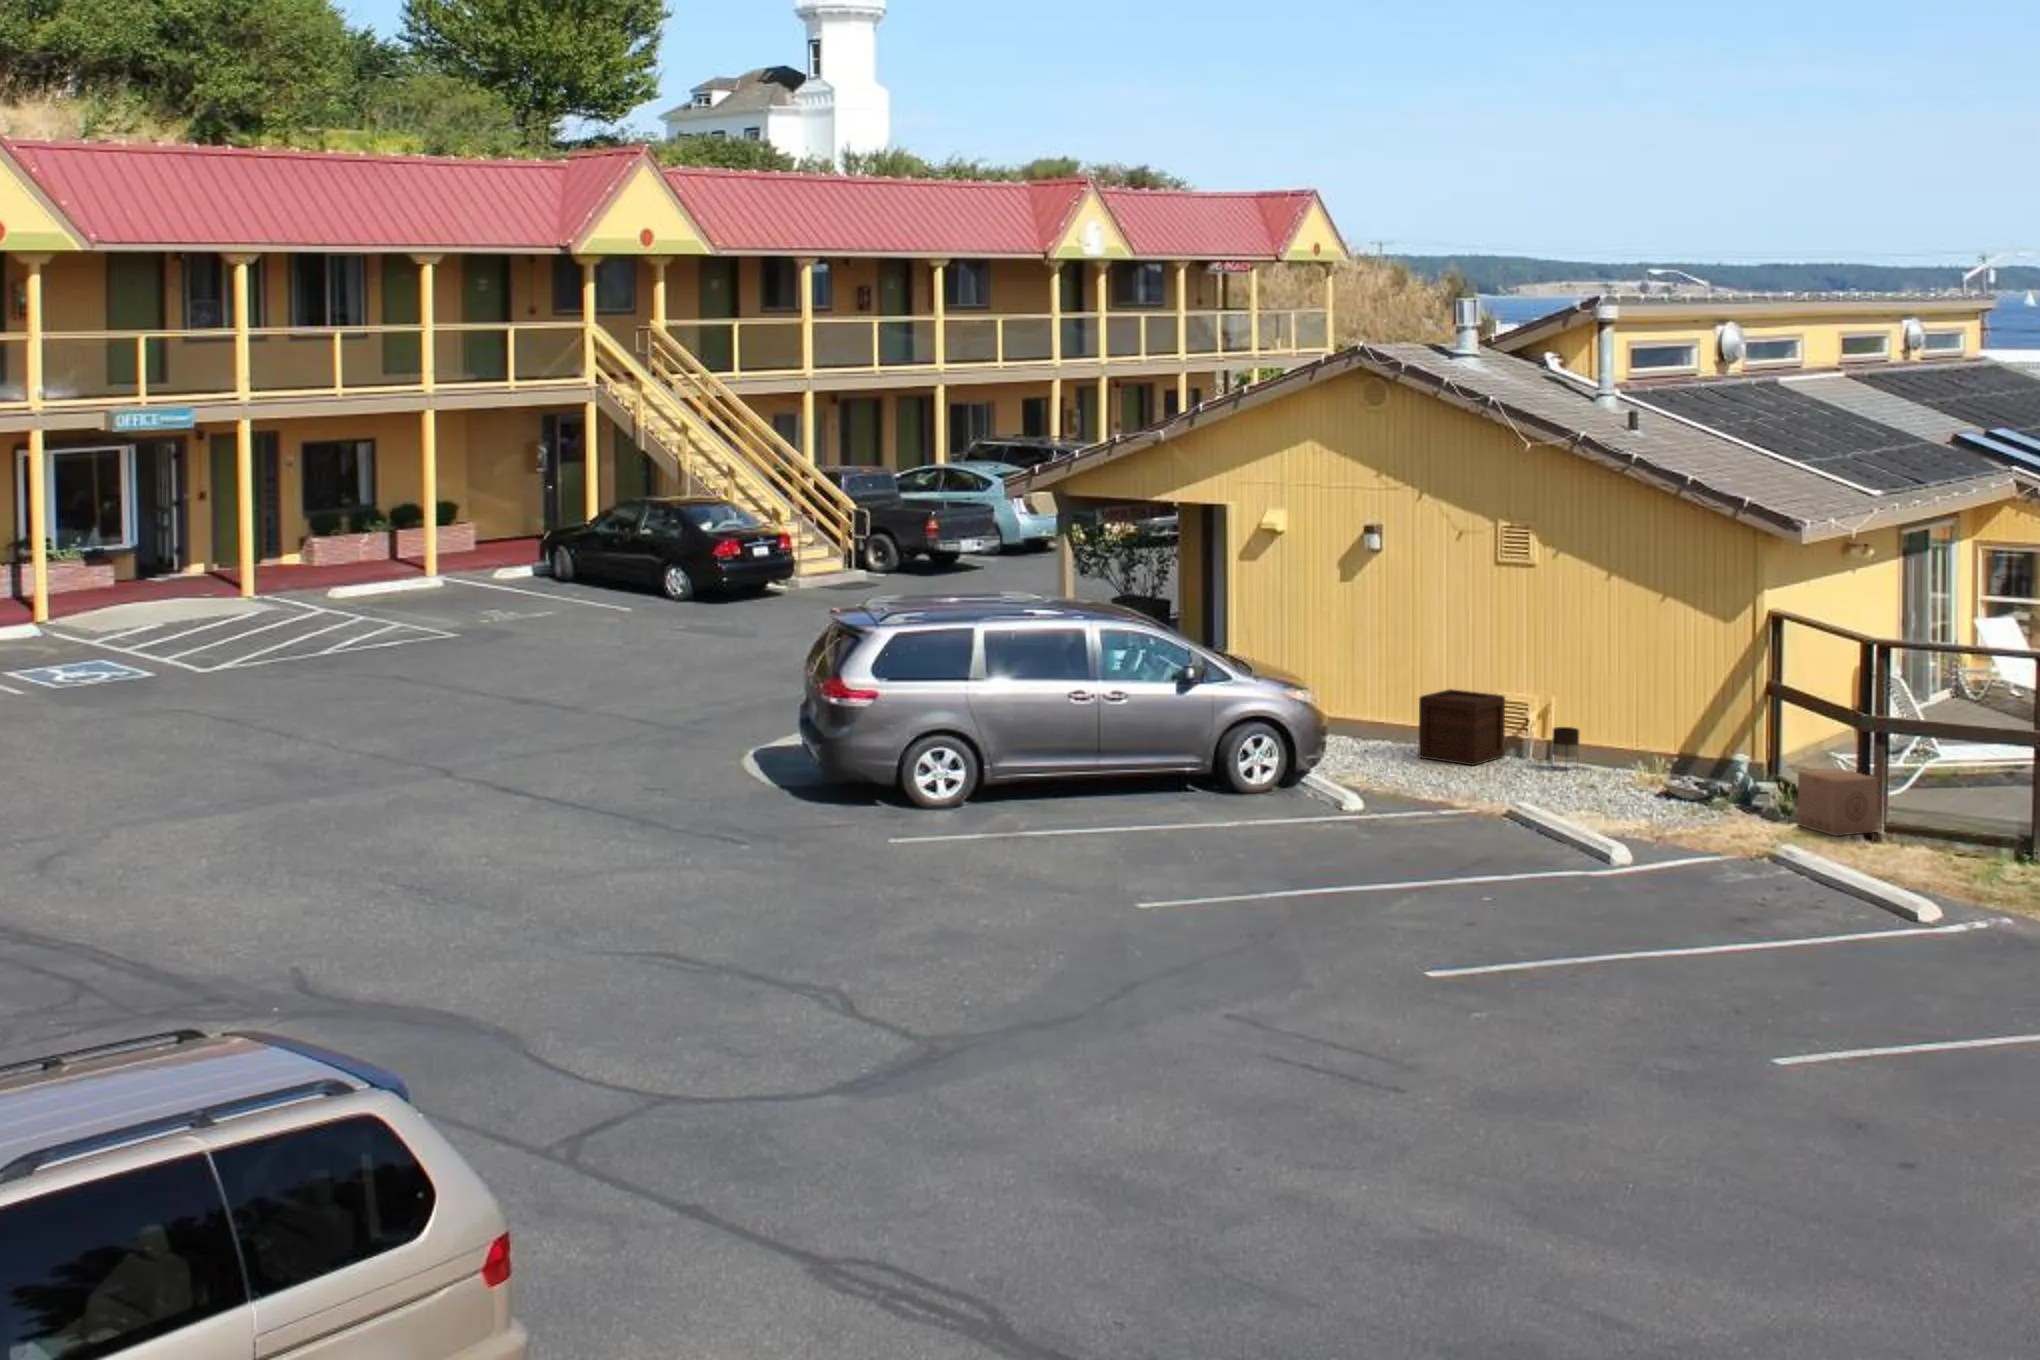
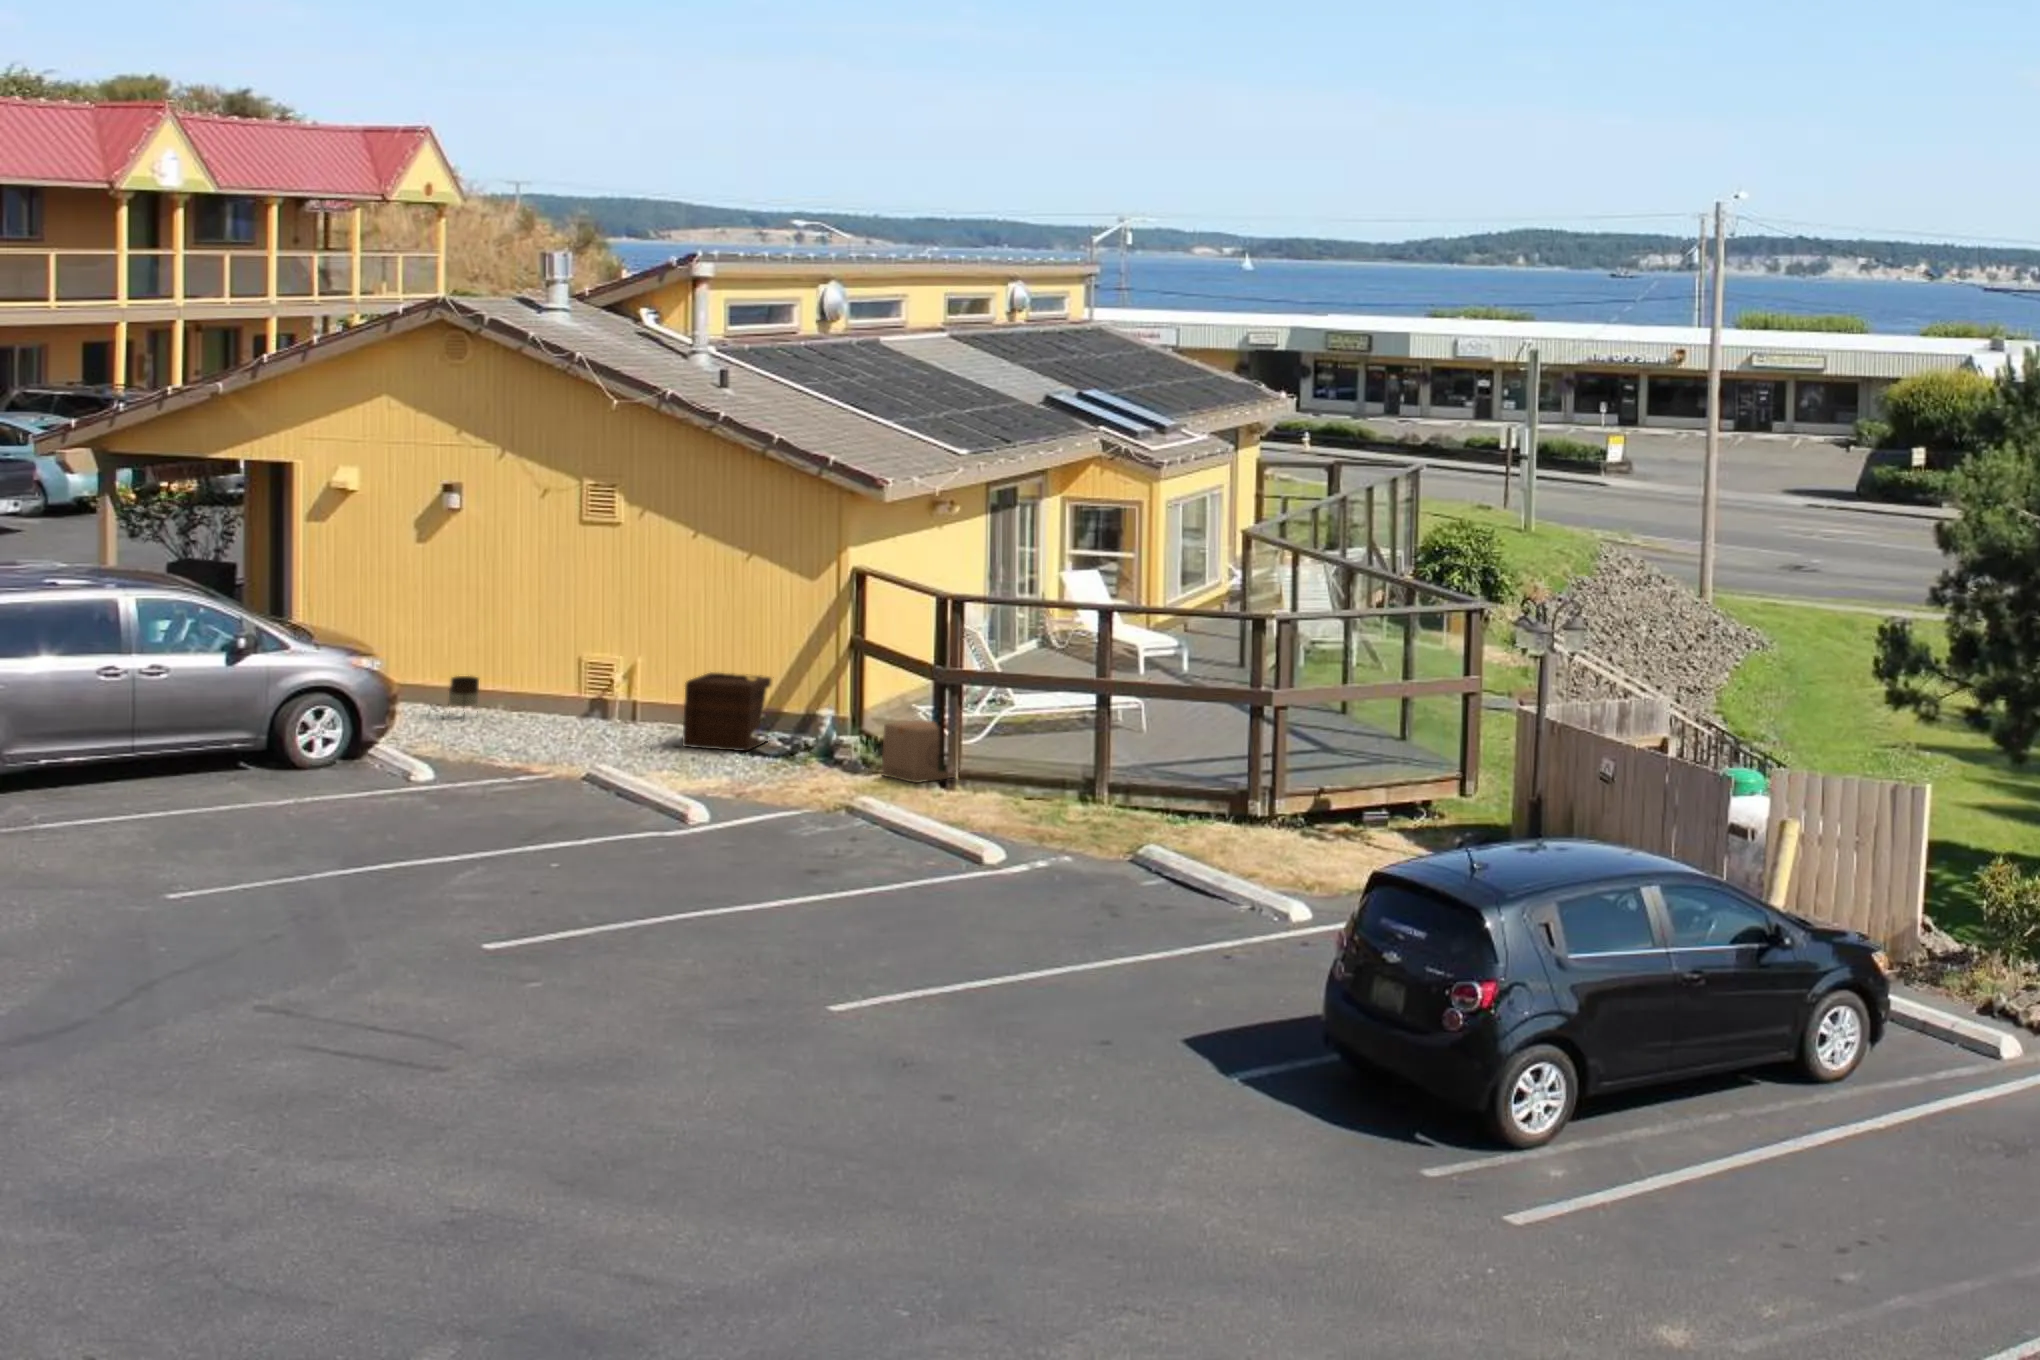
wooden crate: present [1418,689,1505,766] -> present [682,673,771,751]
planter: present [1551,727,1579,758] -> present [449,676,479,713]

